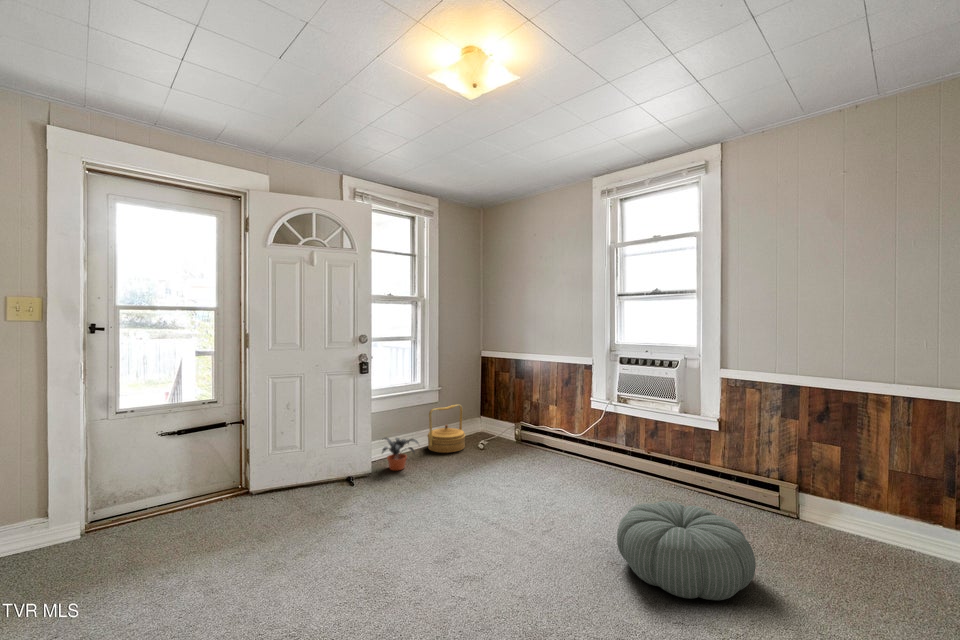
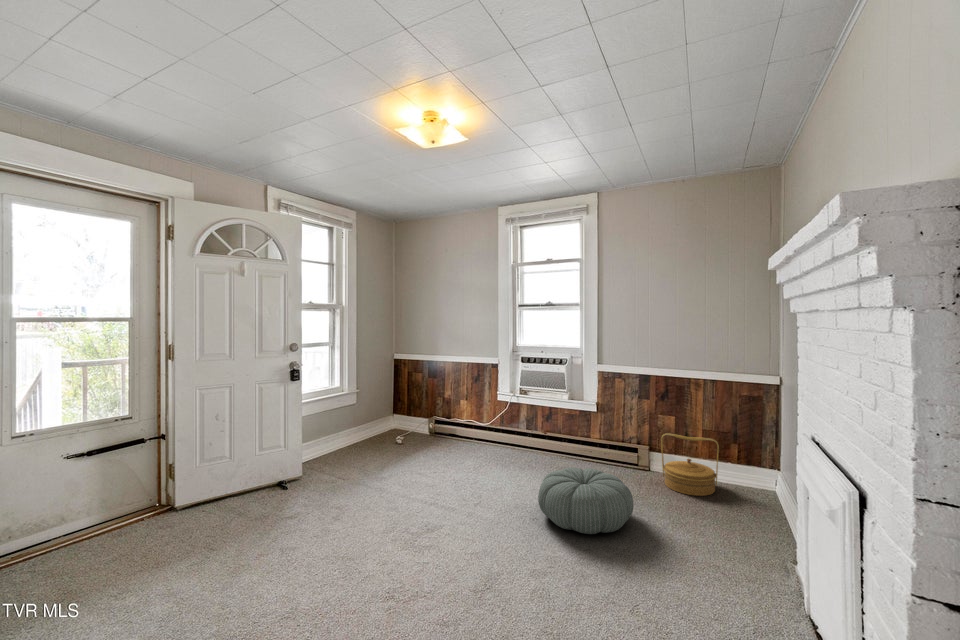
woven basket: present [427,404,465,453] -> present [661,433,719,496]
potted plant: present [382,438,418,470] -> none [306,439,348,471]

